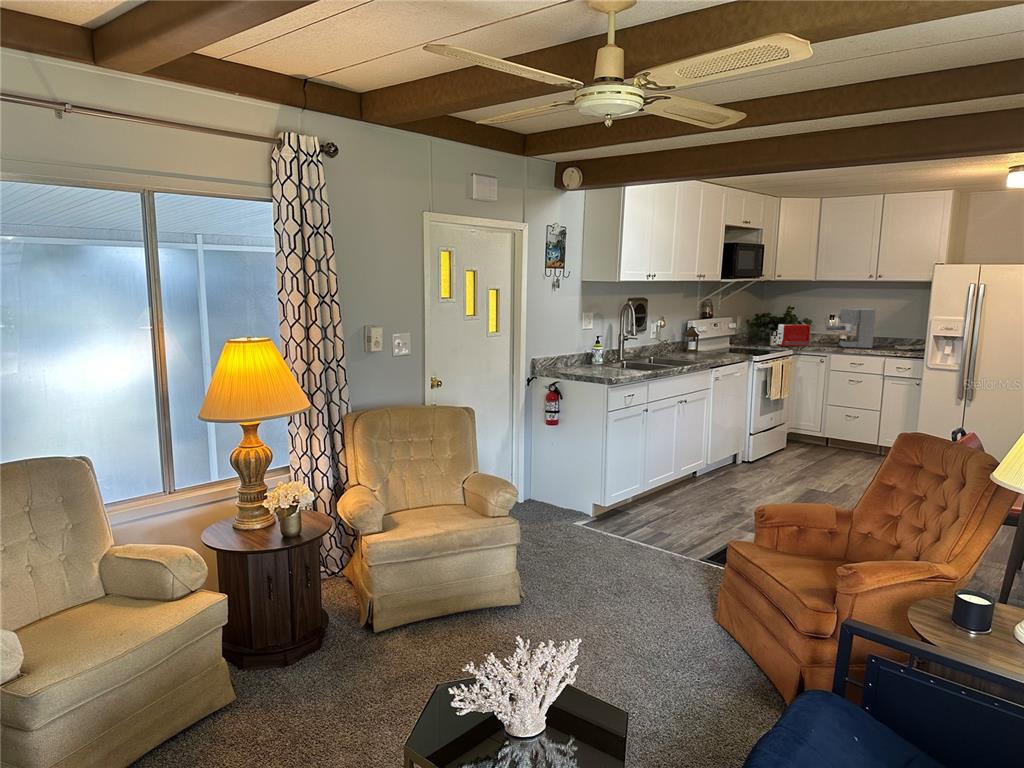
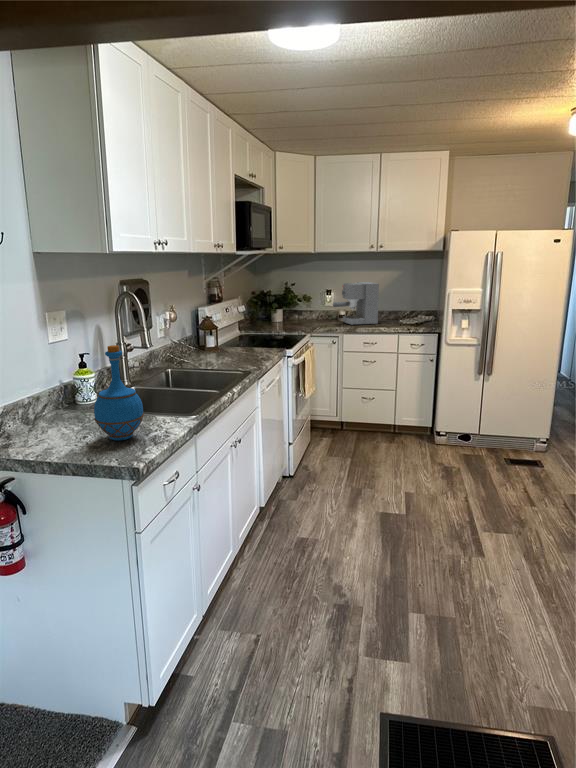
toaster: present [776,324,810,346] -> none [283,302,316,327]
bottle: none [598,325,622,373] -> present [94,345,144,440]

